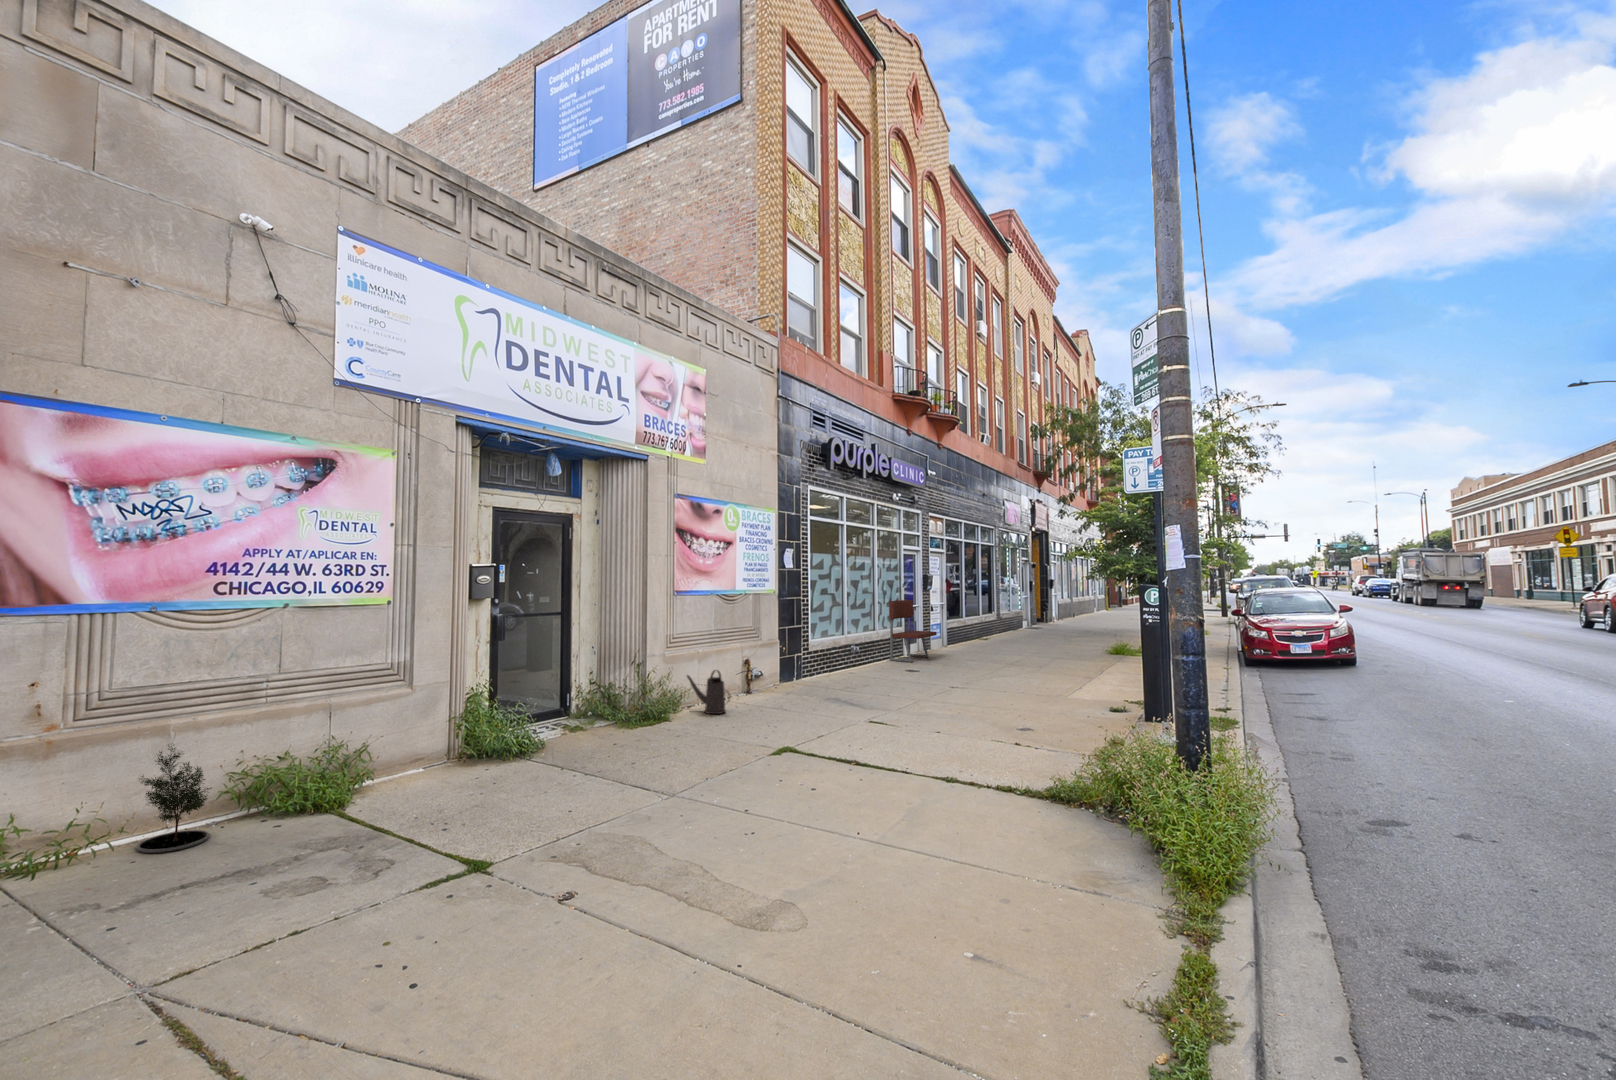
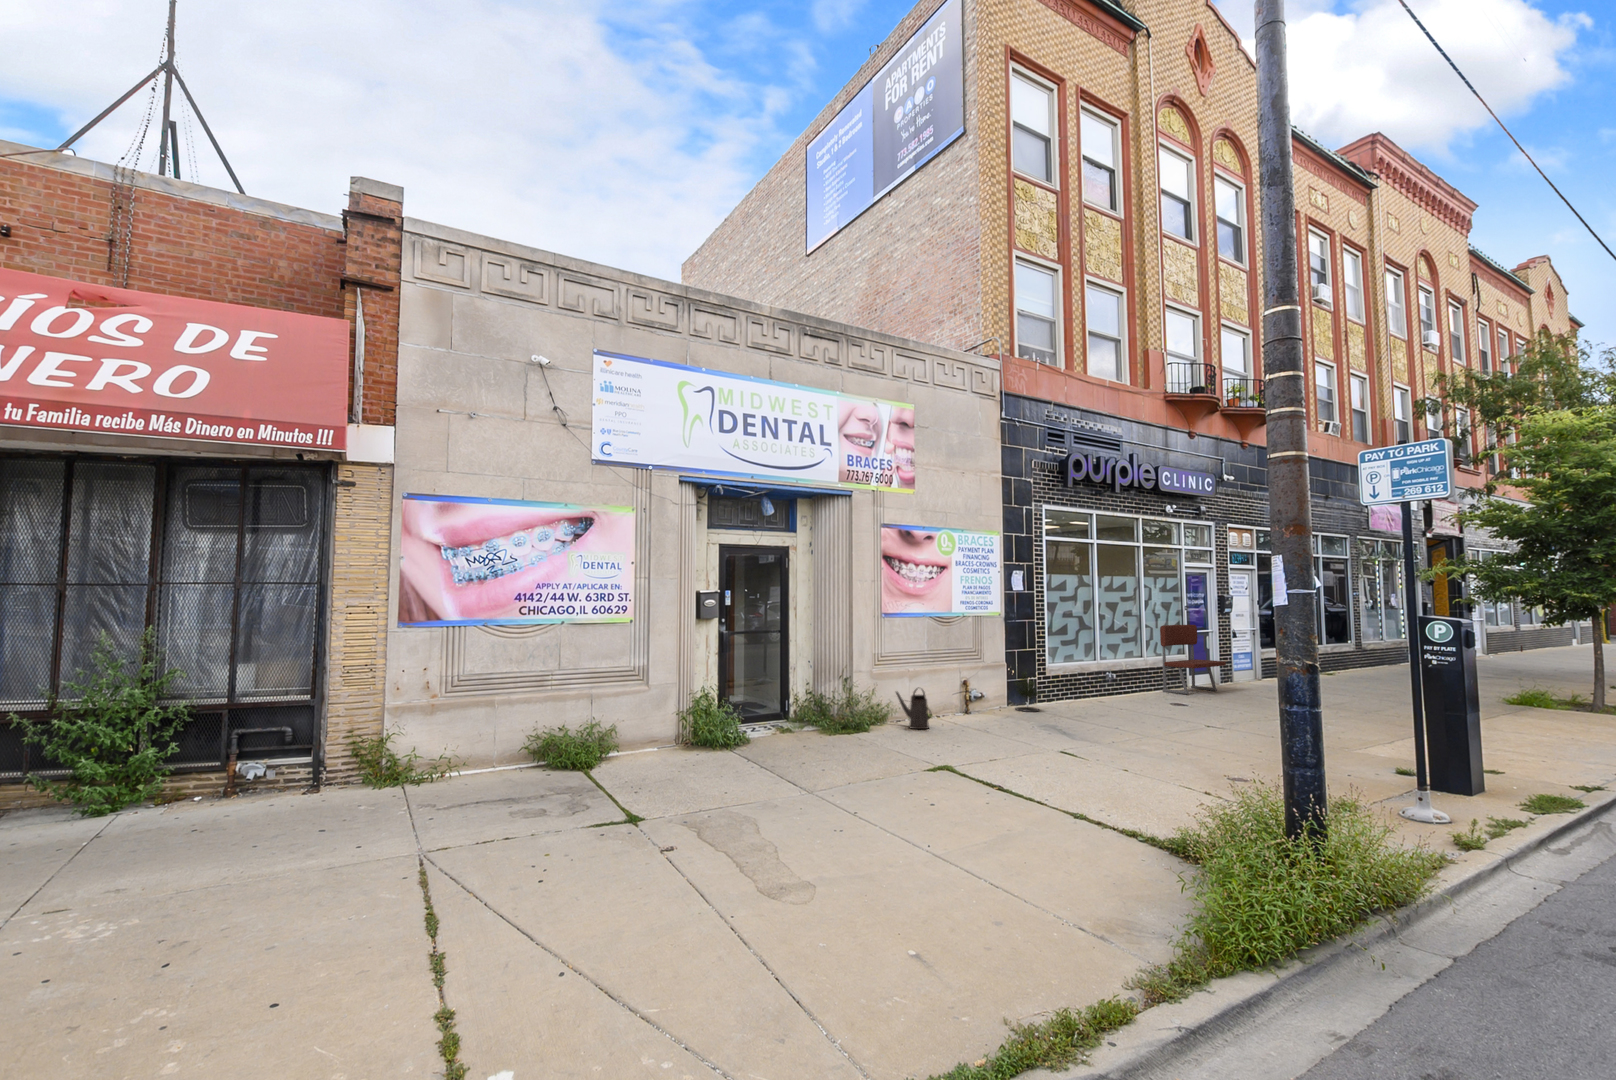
potted tree: present [136,743,212,853] -> present [1015,672,1039,712]

